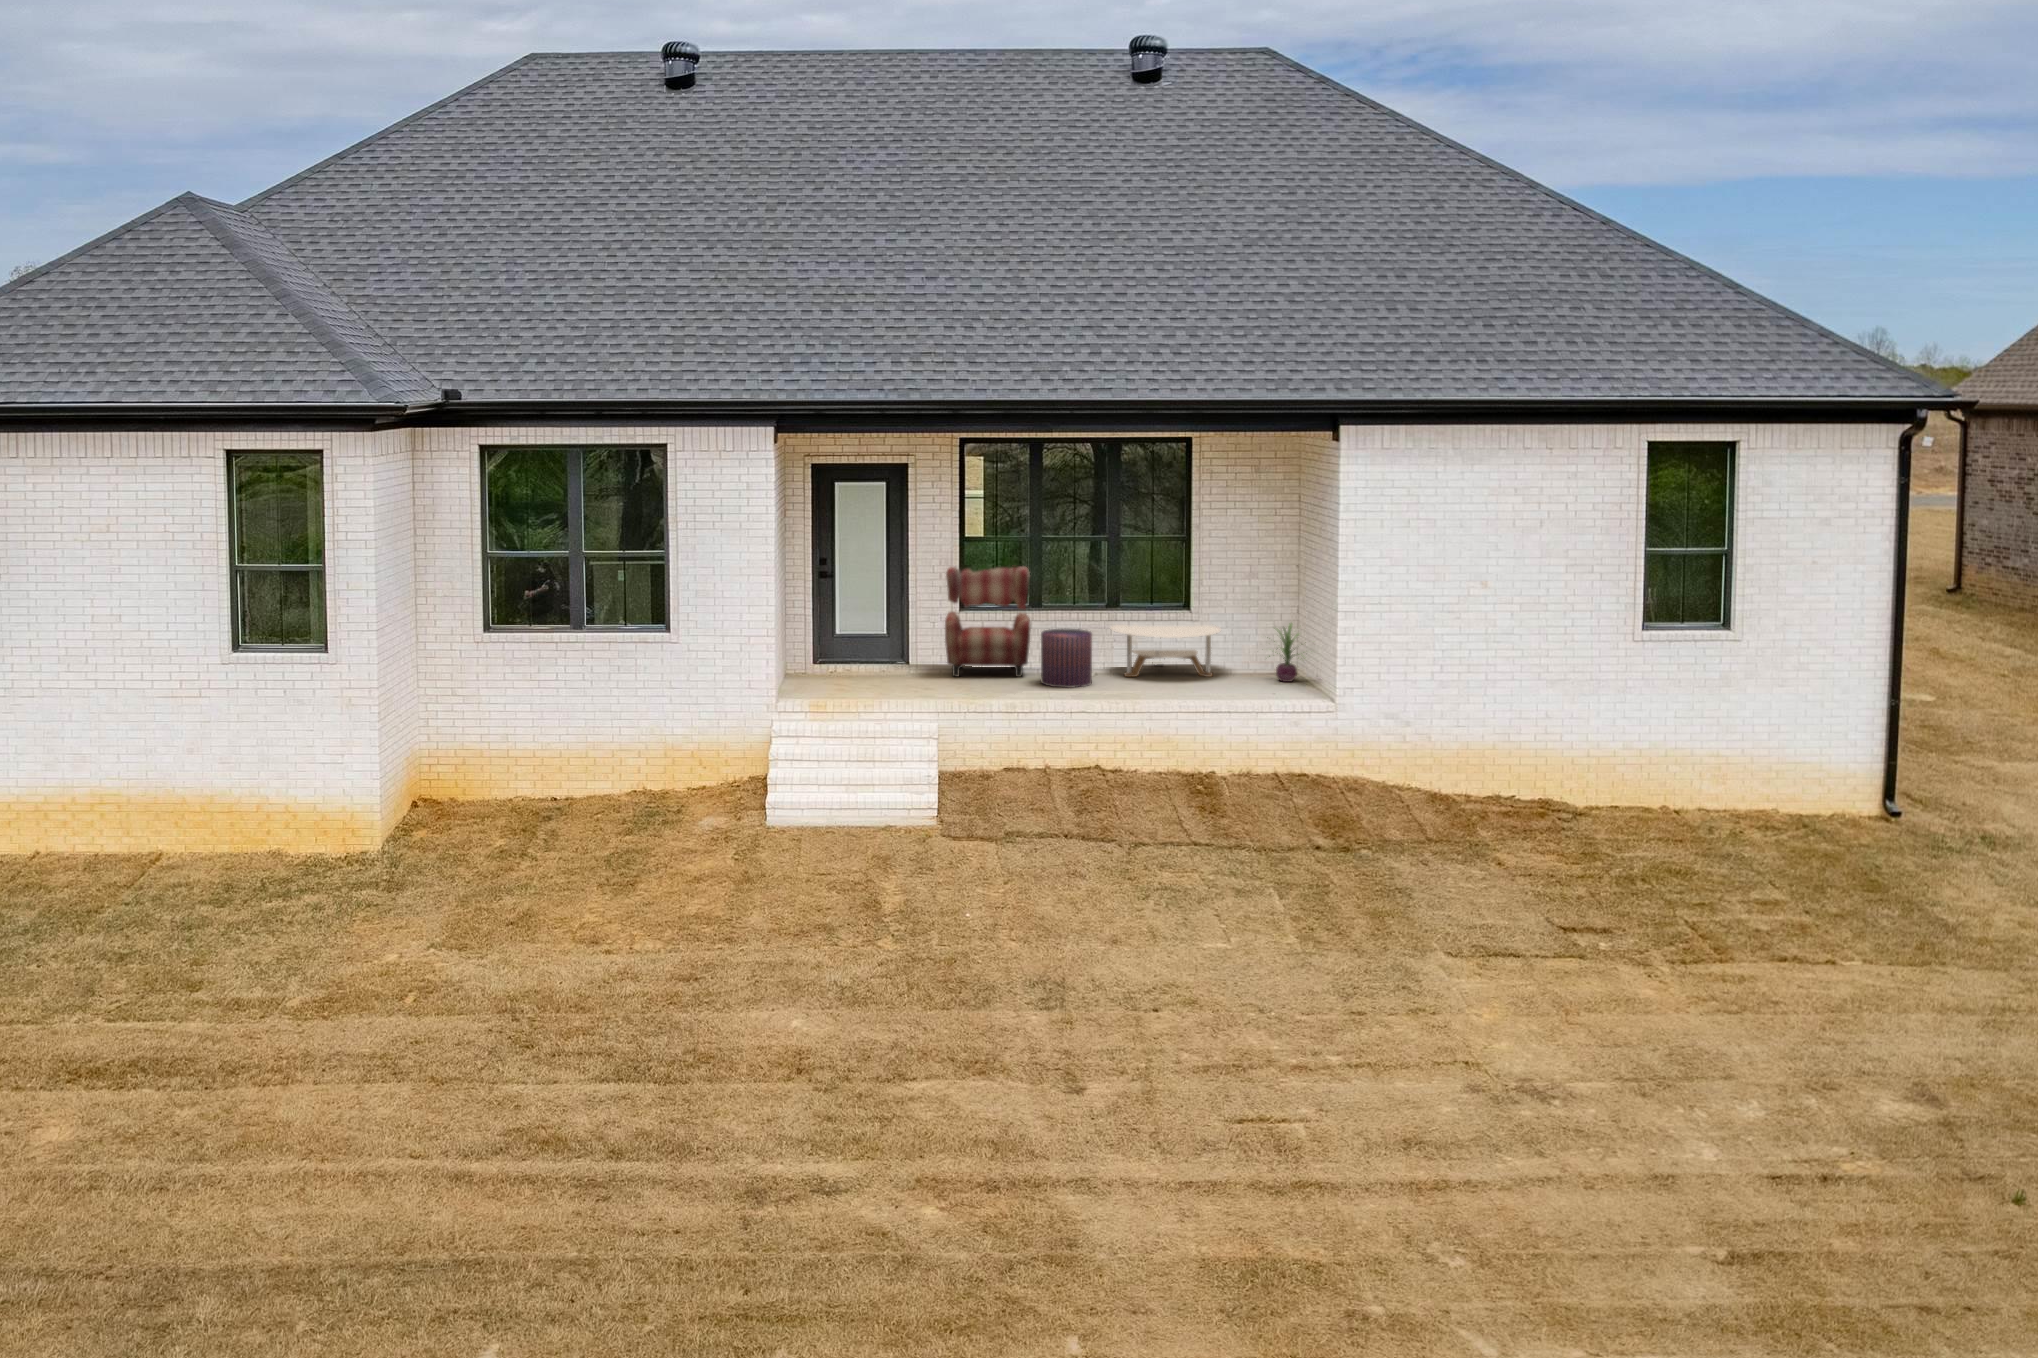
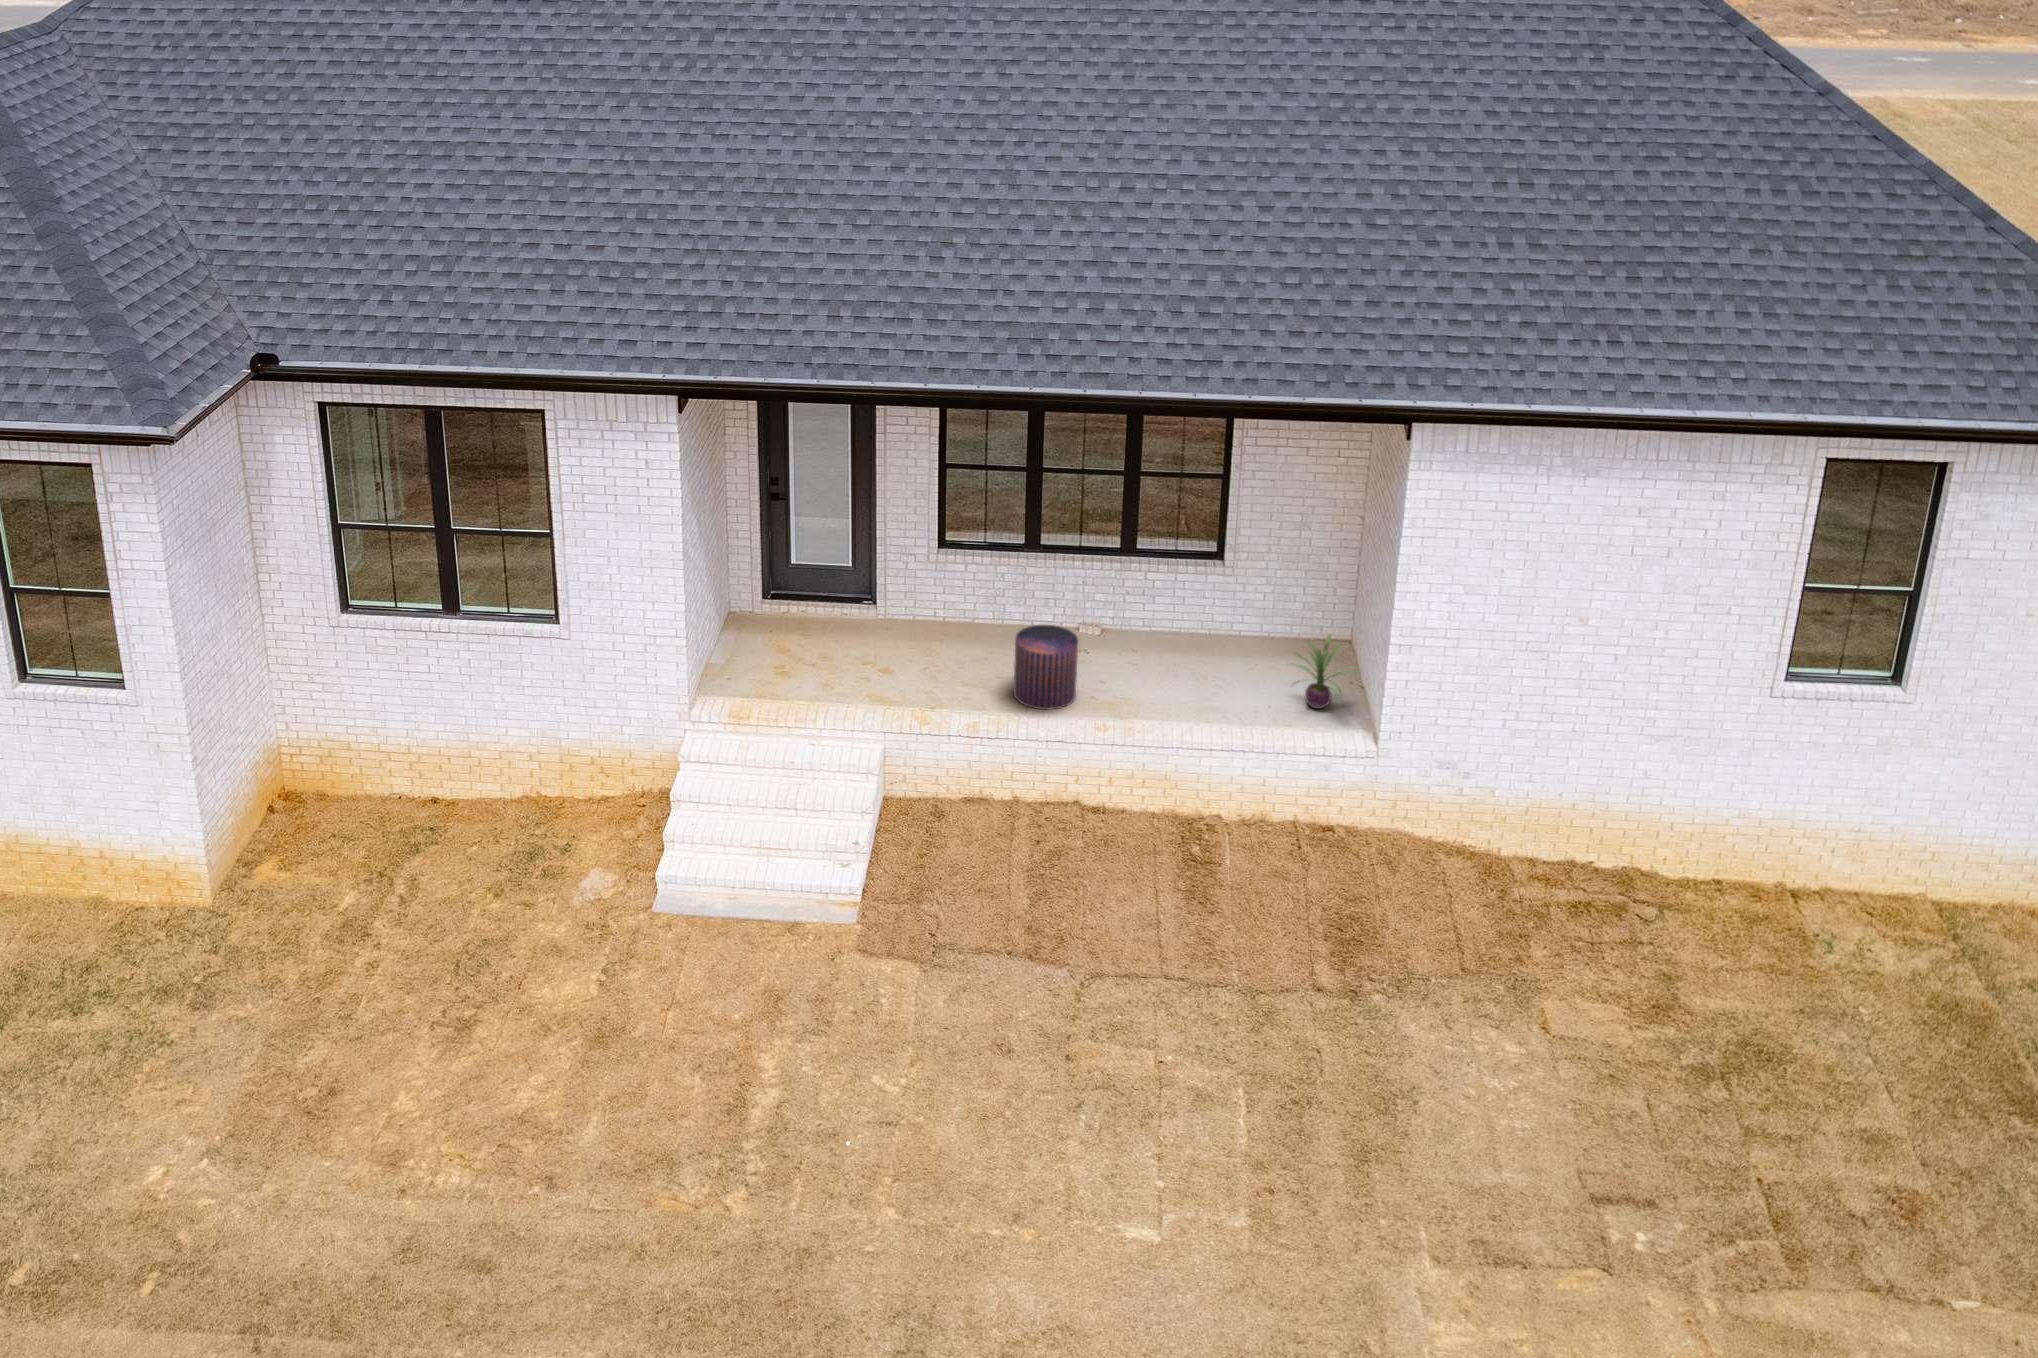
armchair: present [945,567,1030,677] -> none [902,518,1013,671]
round table: present [1110,625,1221,677] -> none [1107,589,1244,685]

